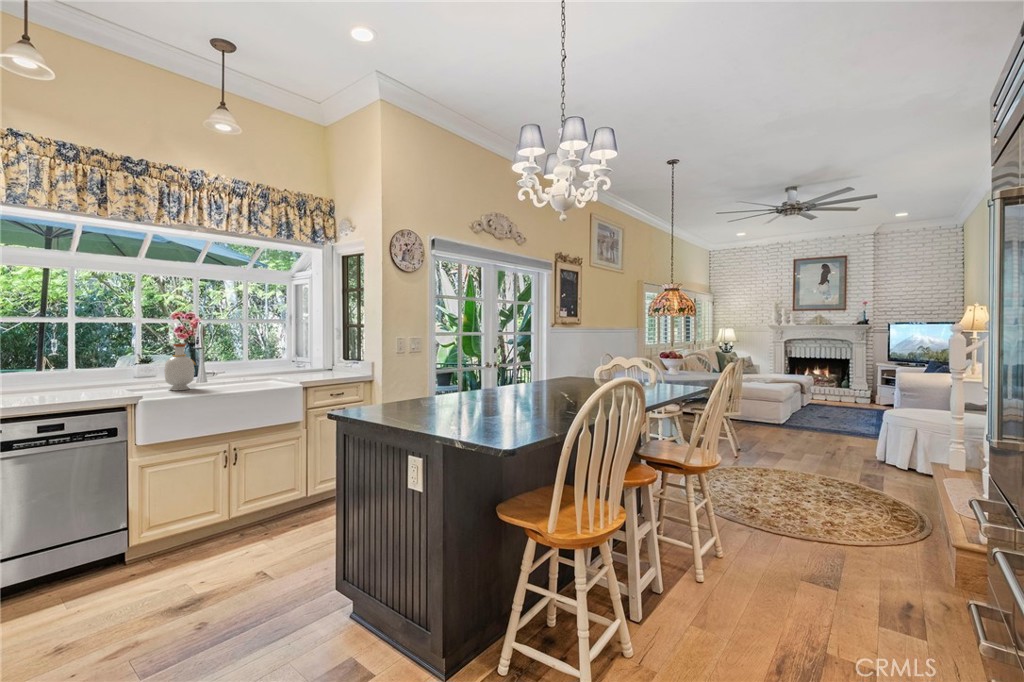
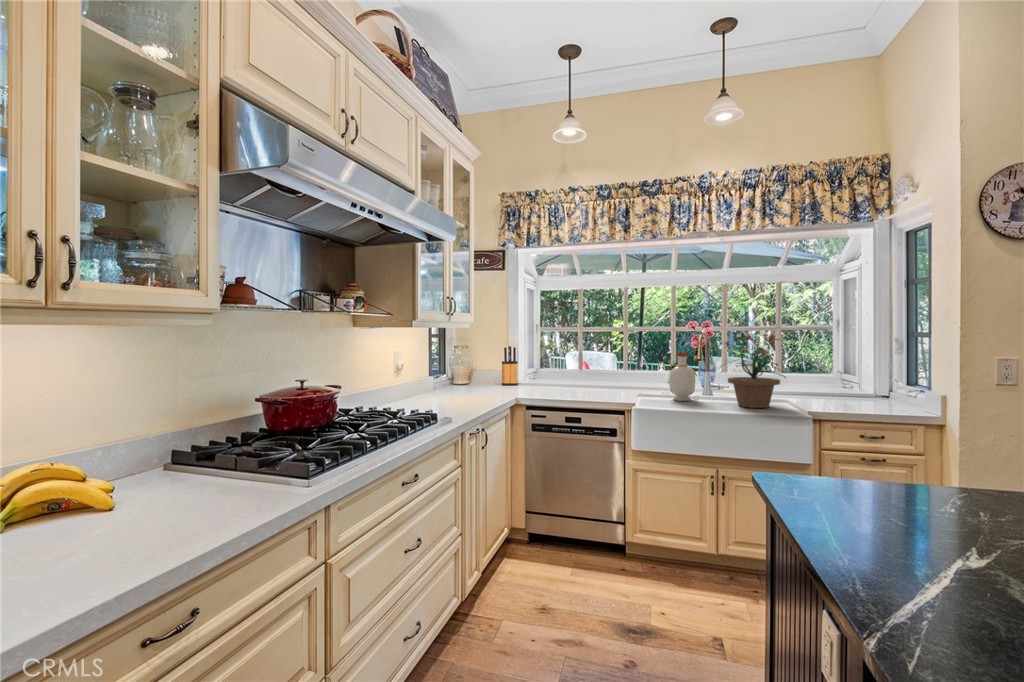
potted plant: none [221,325,279,388] -> present [721,334,786,408]

